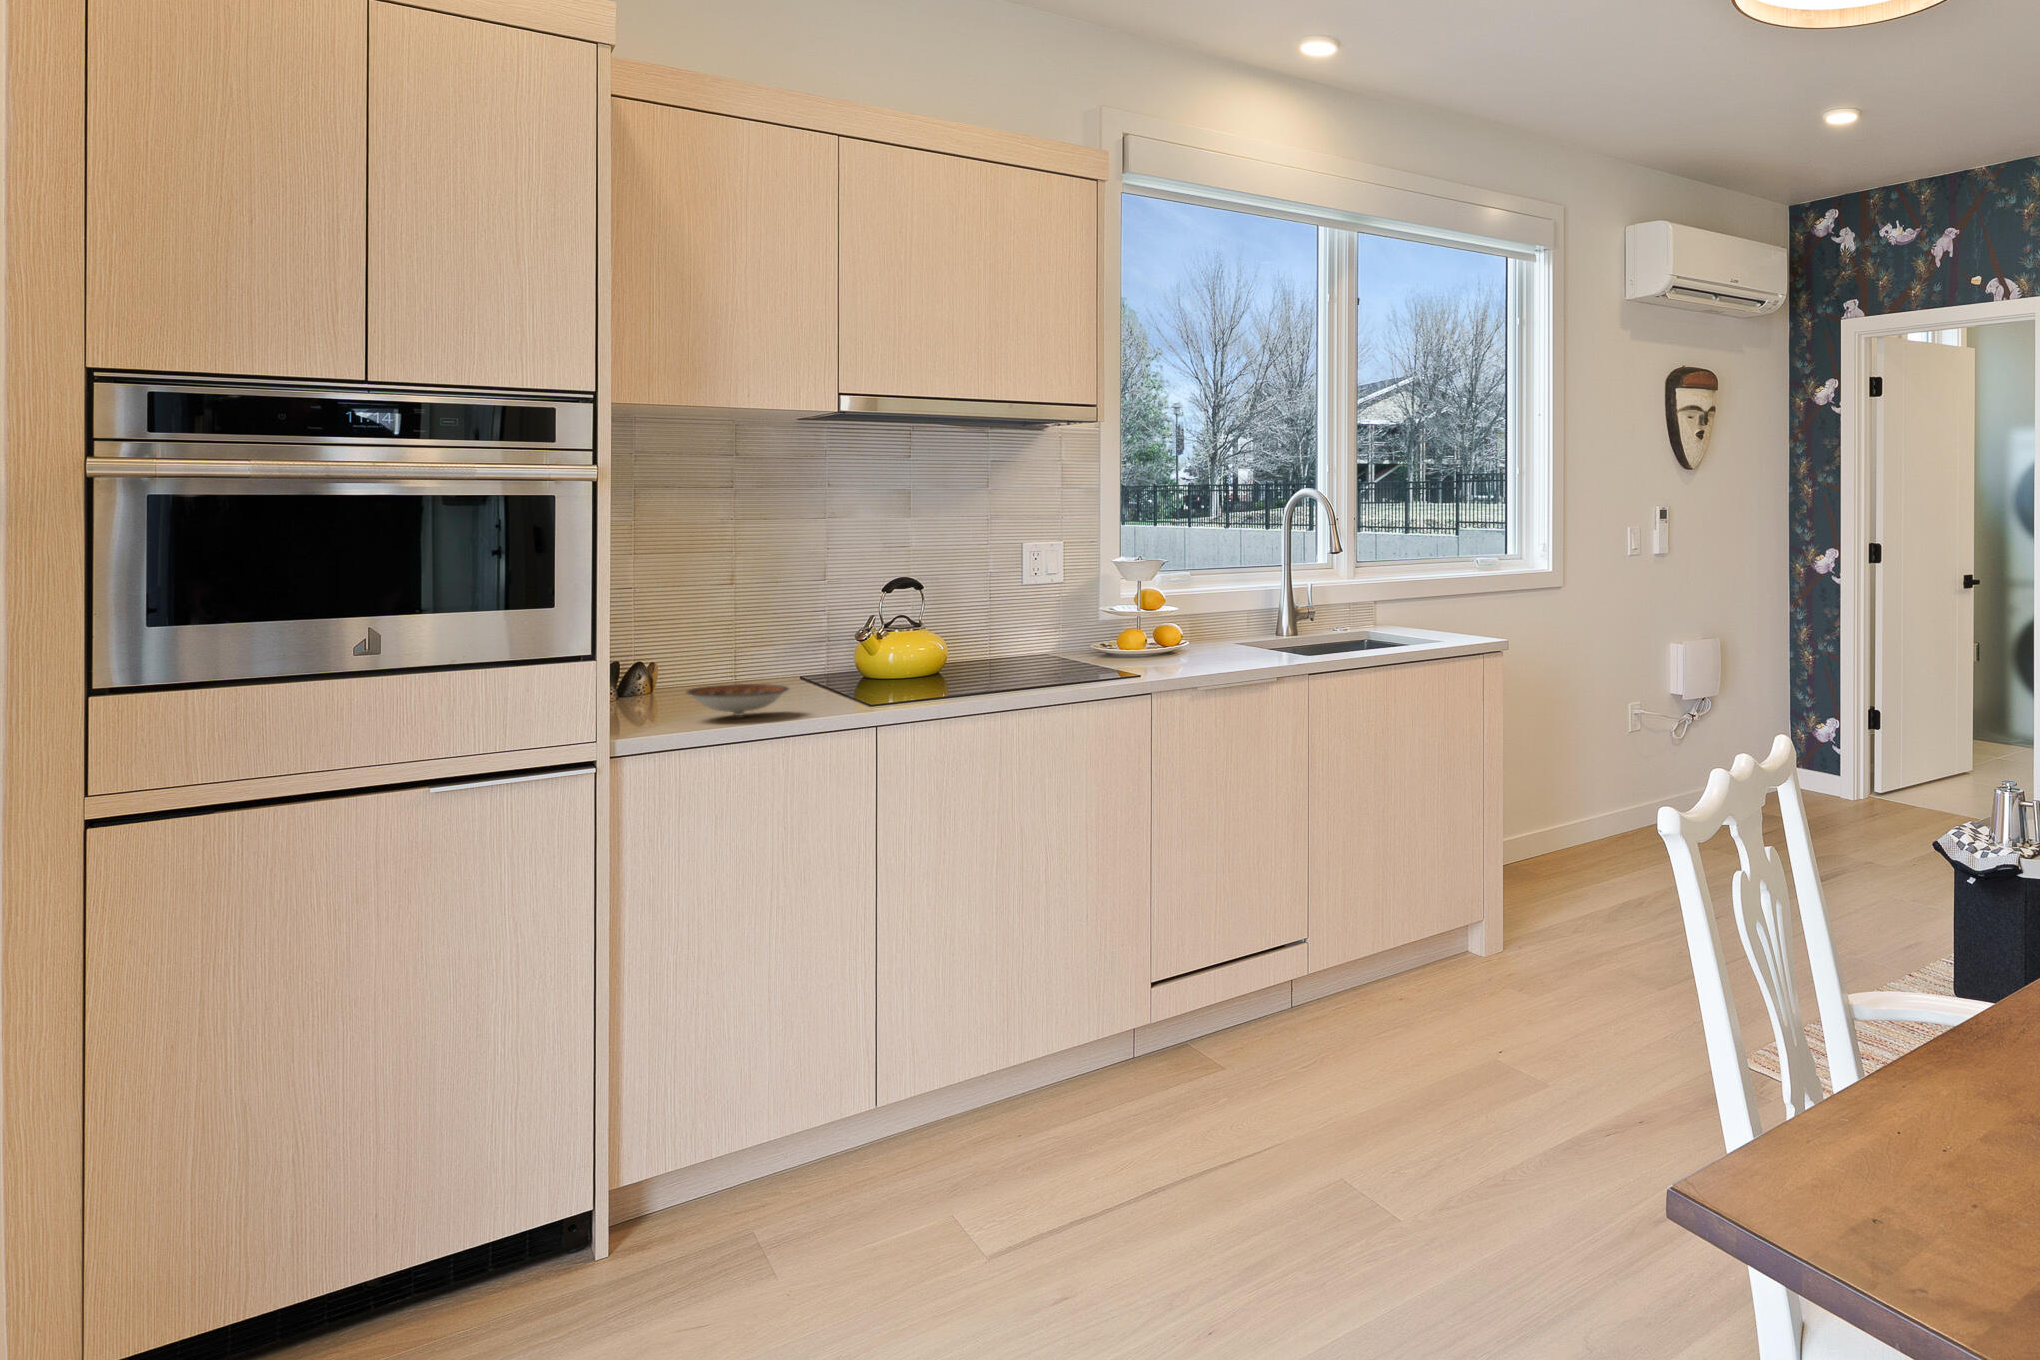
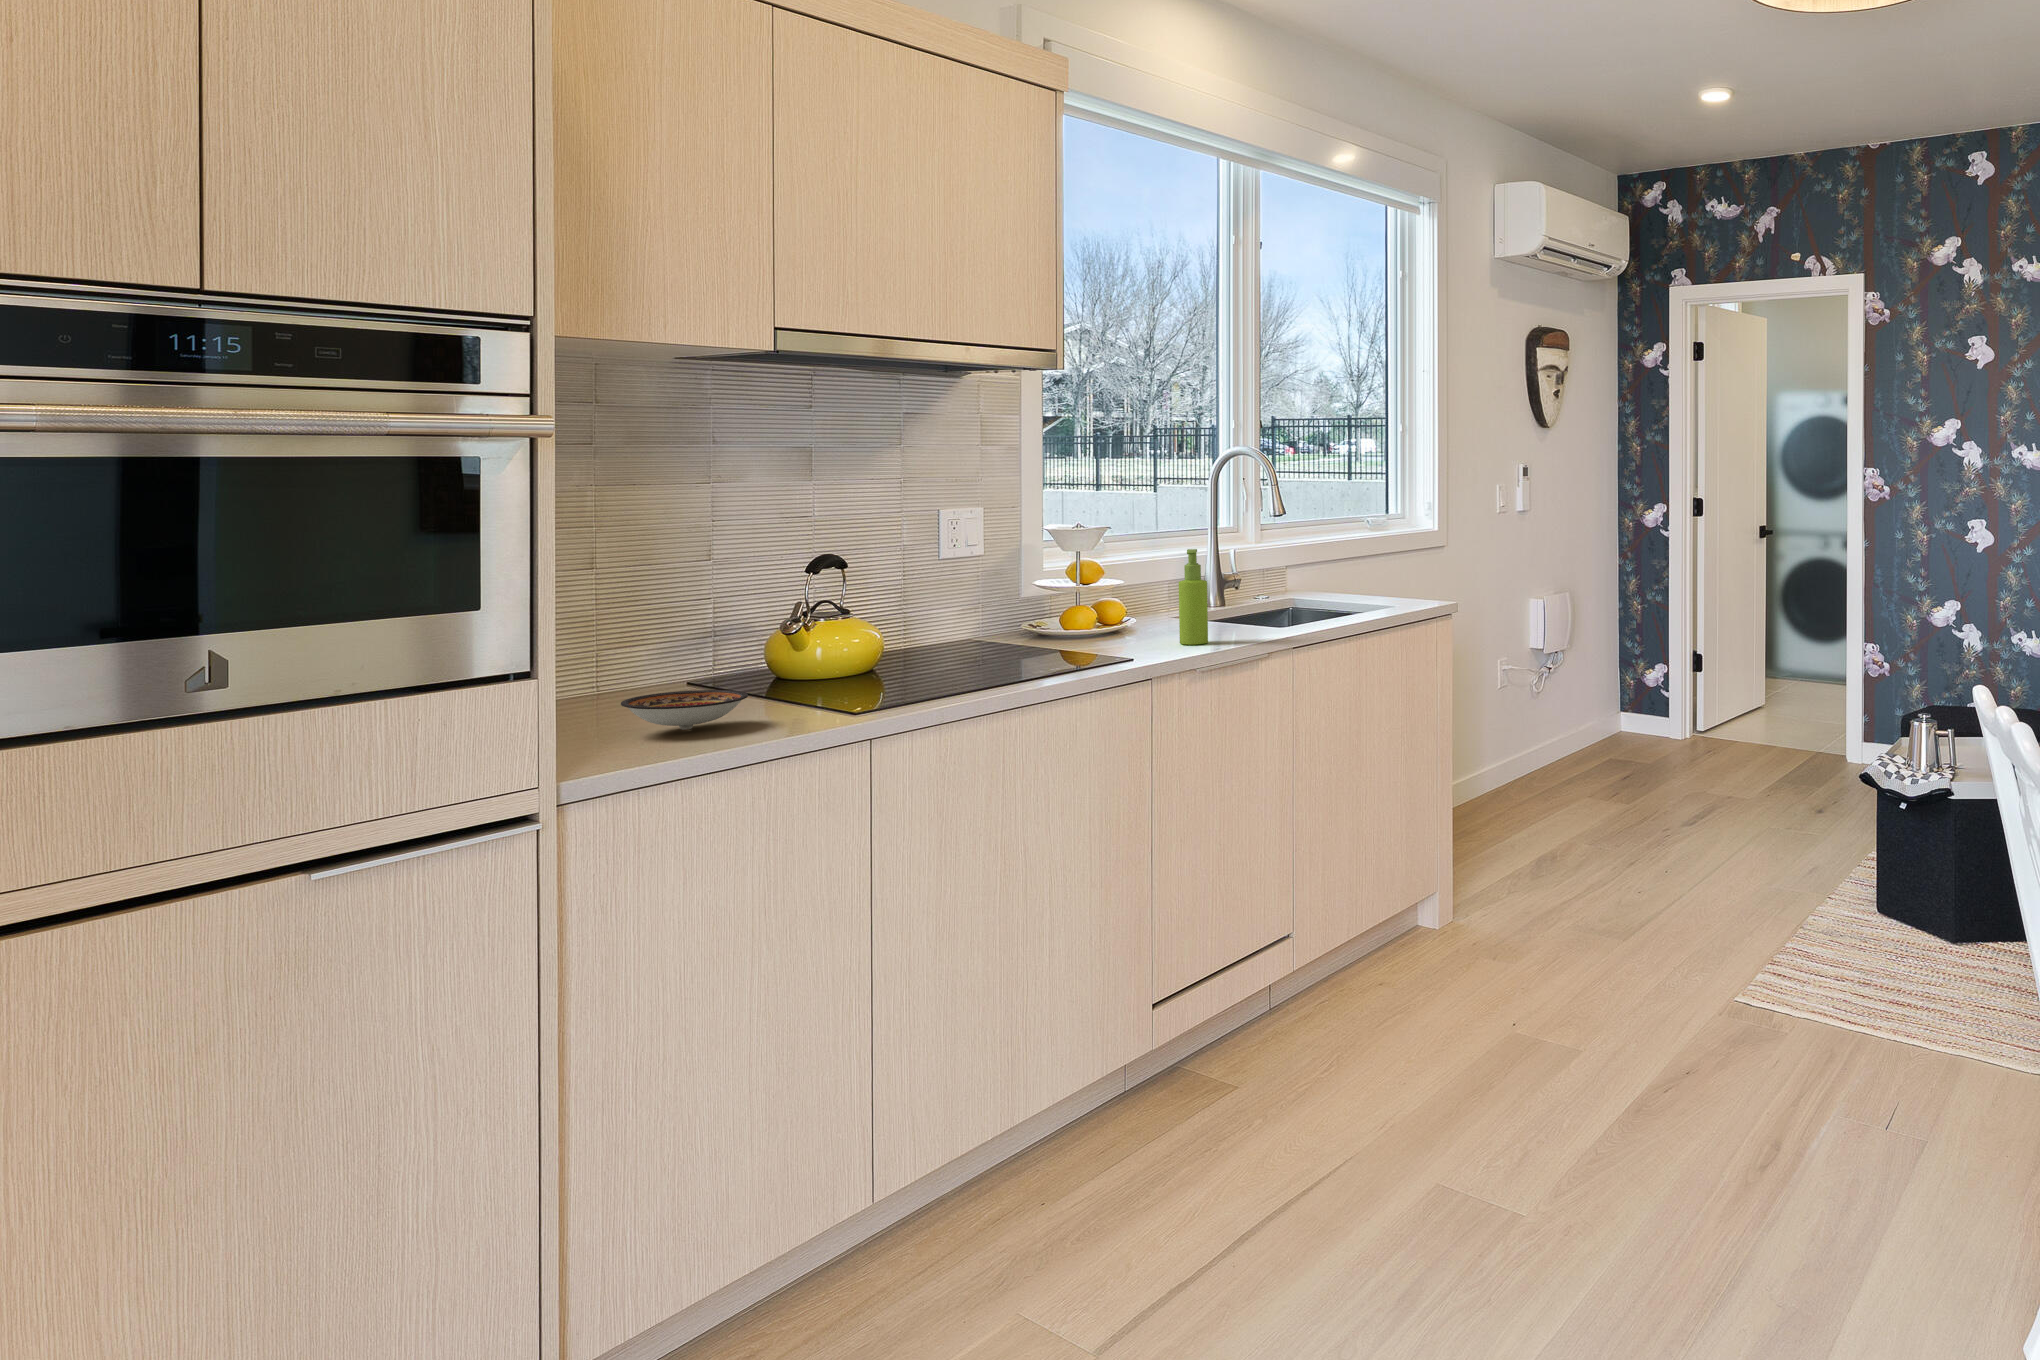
soap dispenser: none [1219,578,1246,668] -> present [1179,549,1208,645]

